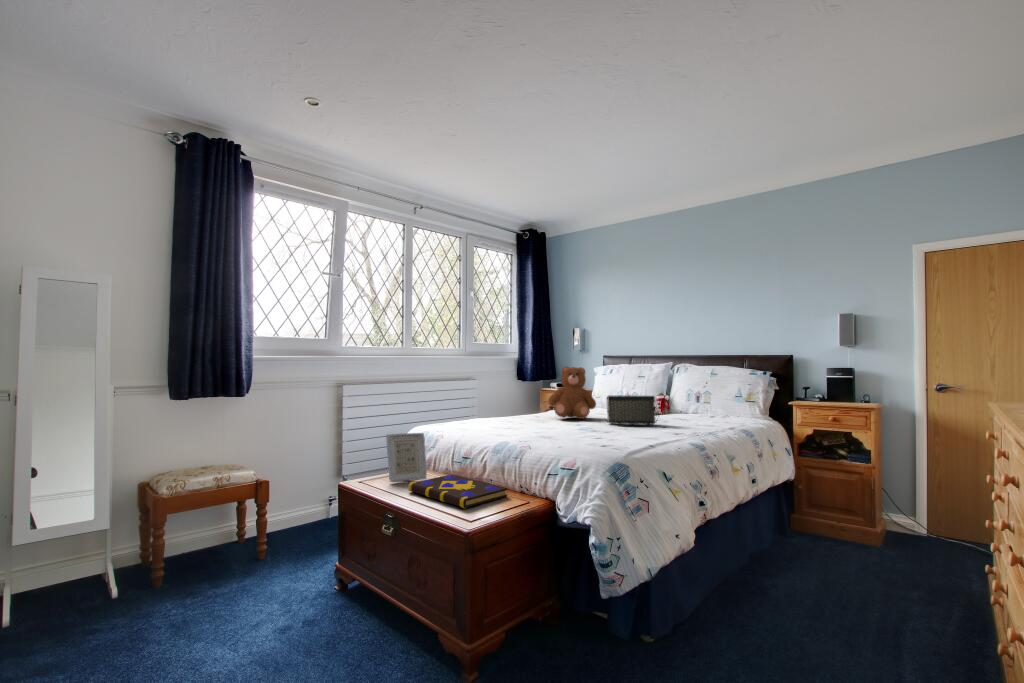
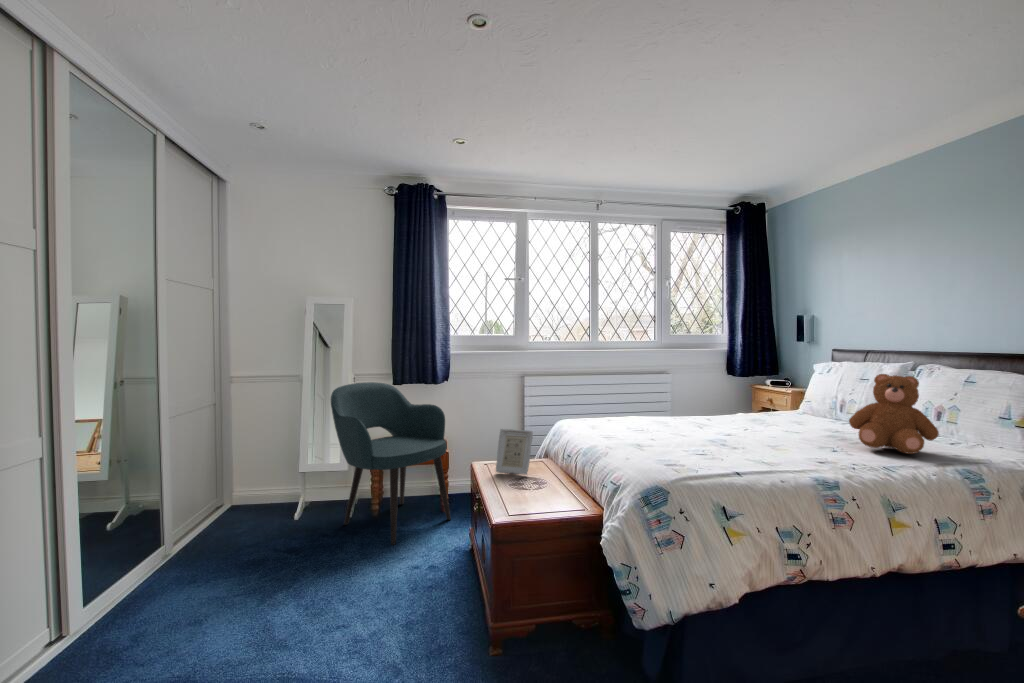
teddy bear: present [548,366,596,419] -> present [849,374,939,454]
handbag: present [607,395,659,426] -> none [756,408,829,452]
armchair: none [91,398,280,609] -> present [331,382,451,545]
book: present [408,474,507,508] -> none [496,475,569,513]

